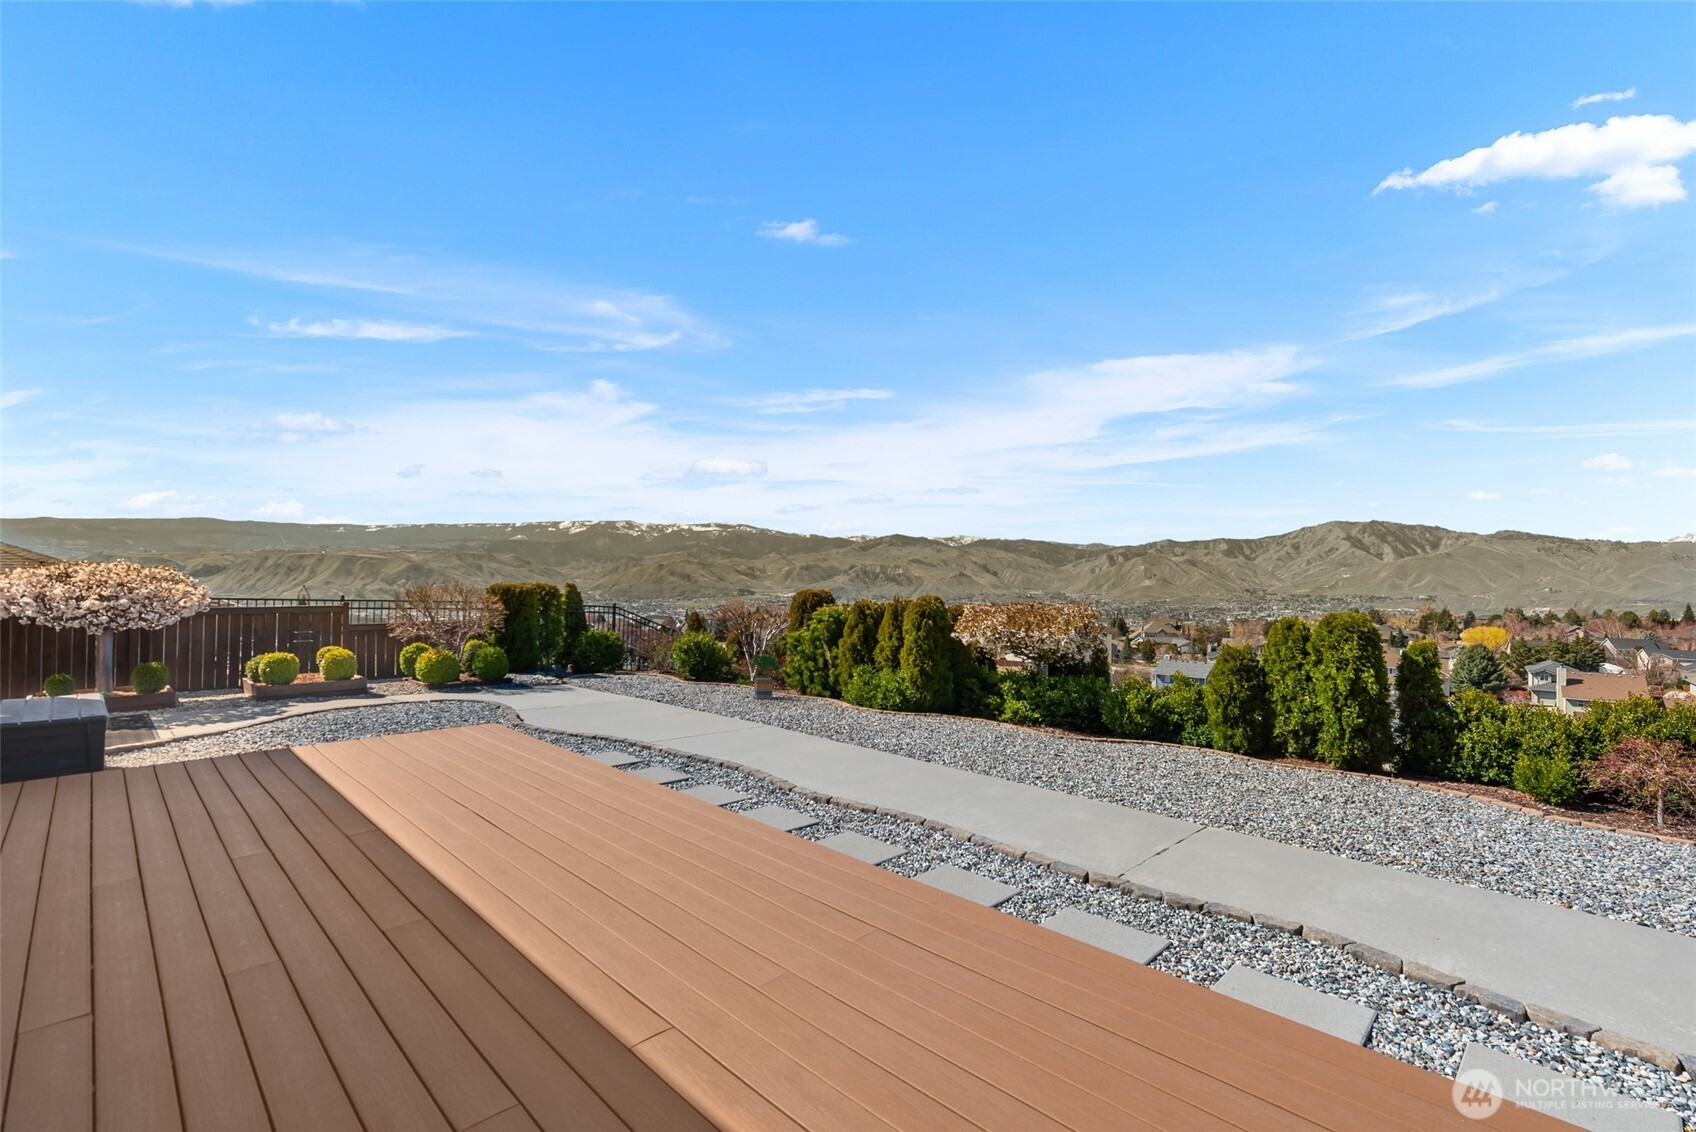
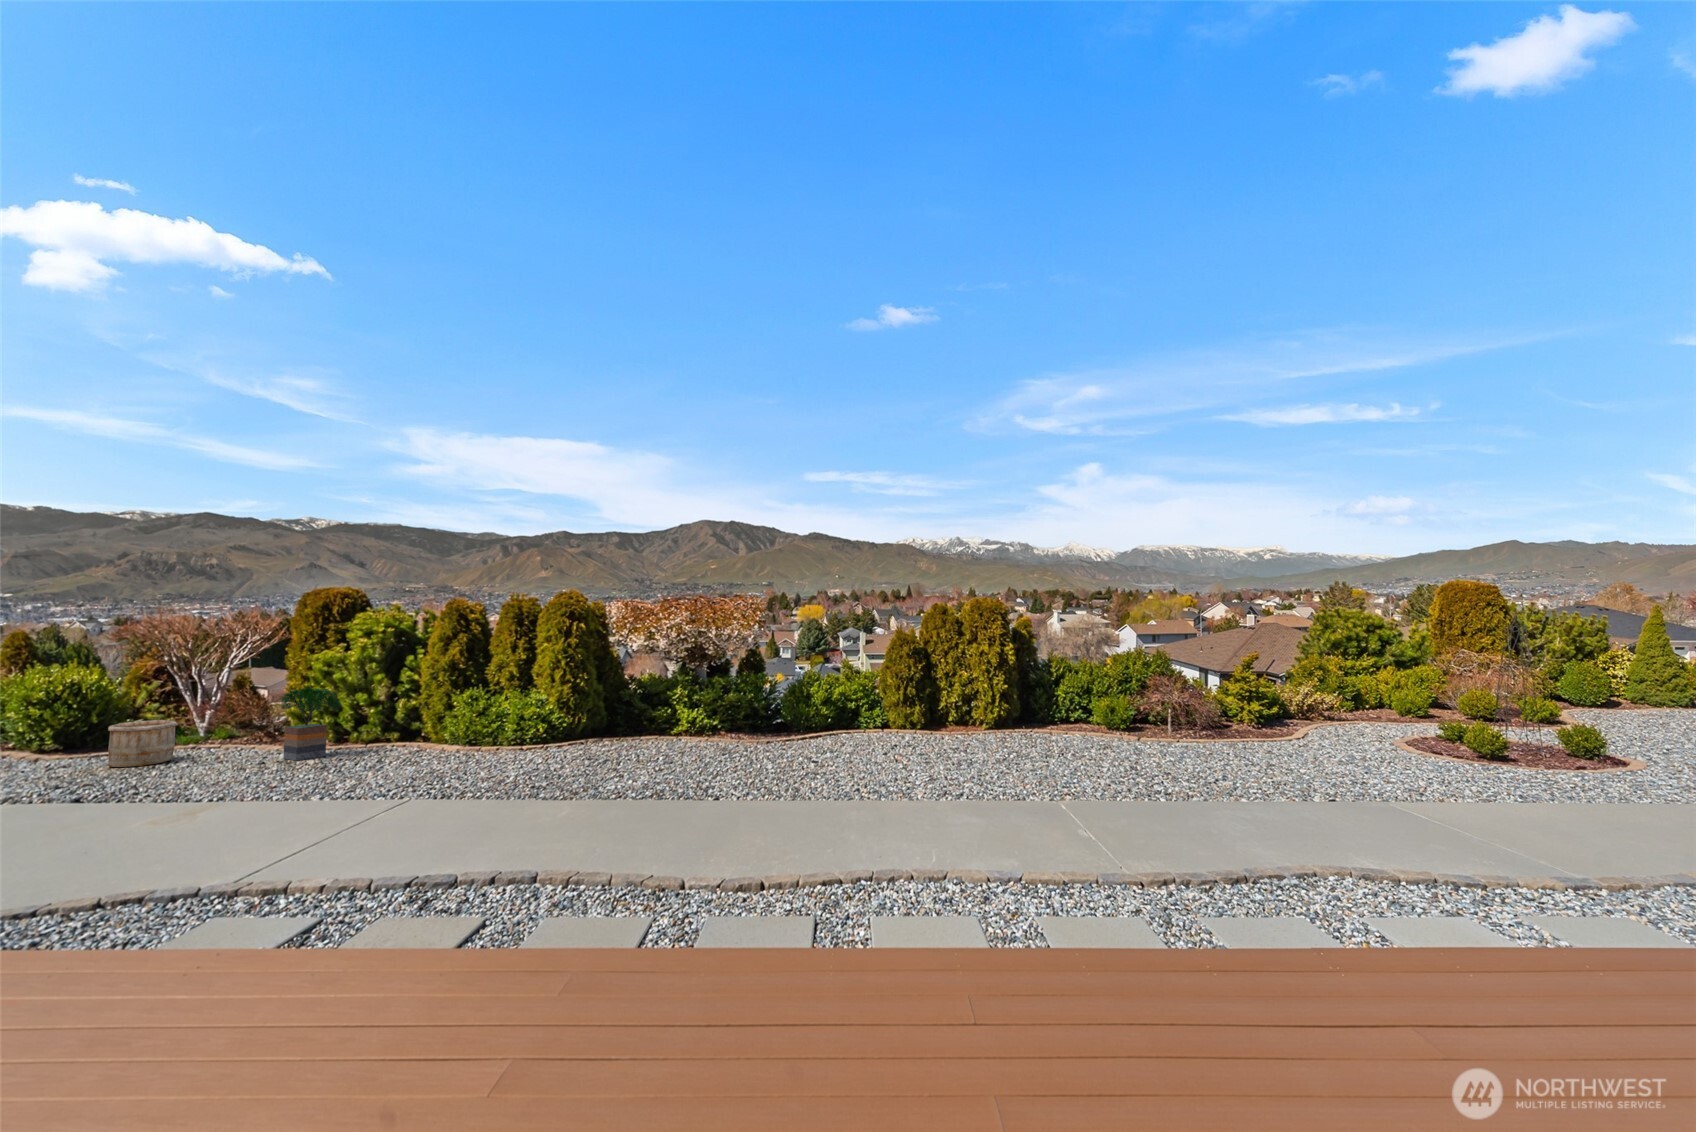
wooden bucket: none [689,666,718,691] -> present [108,720,178,767]

